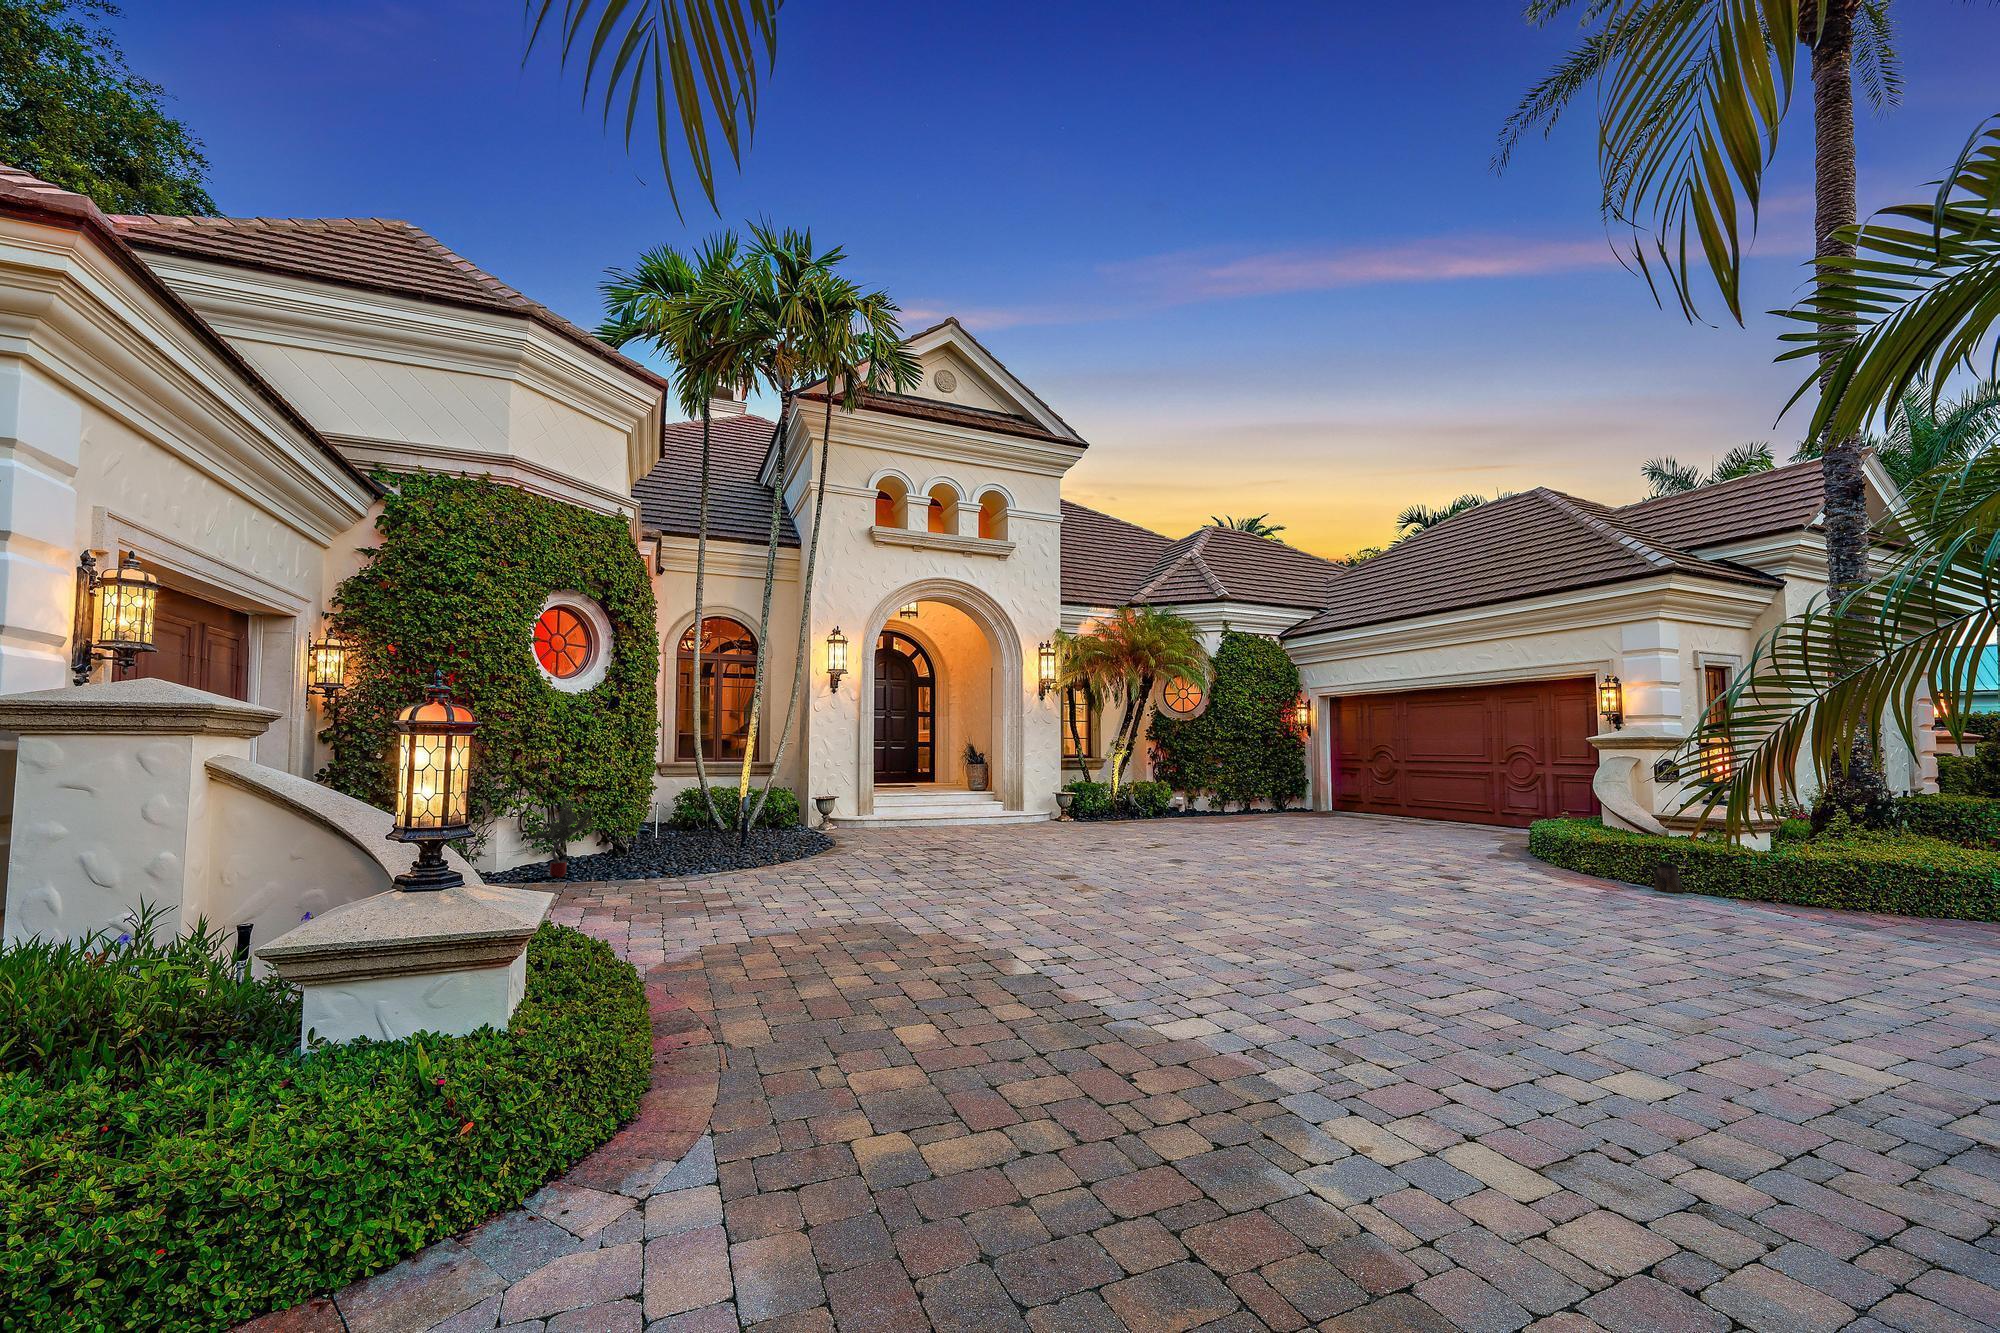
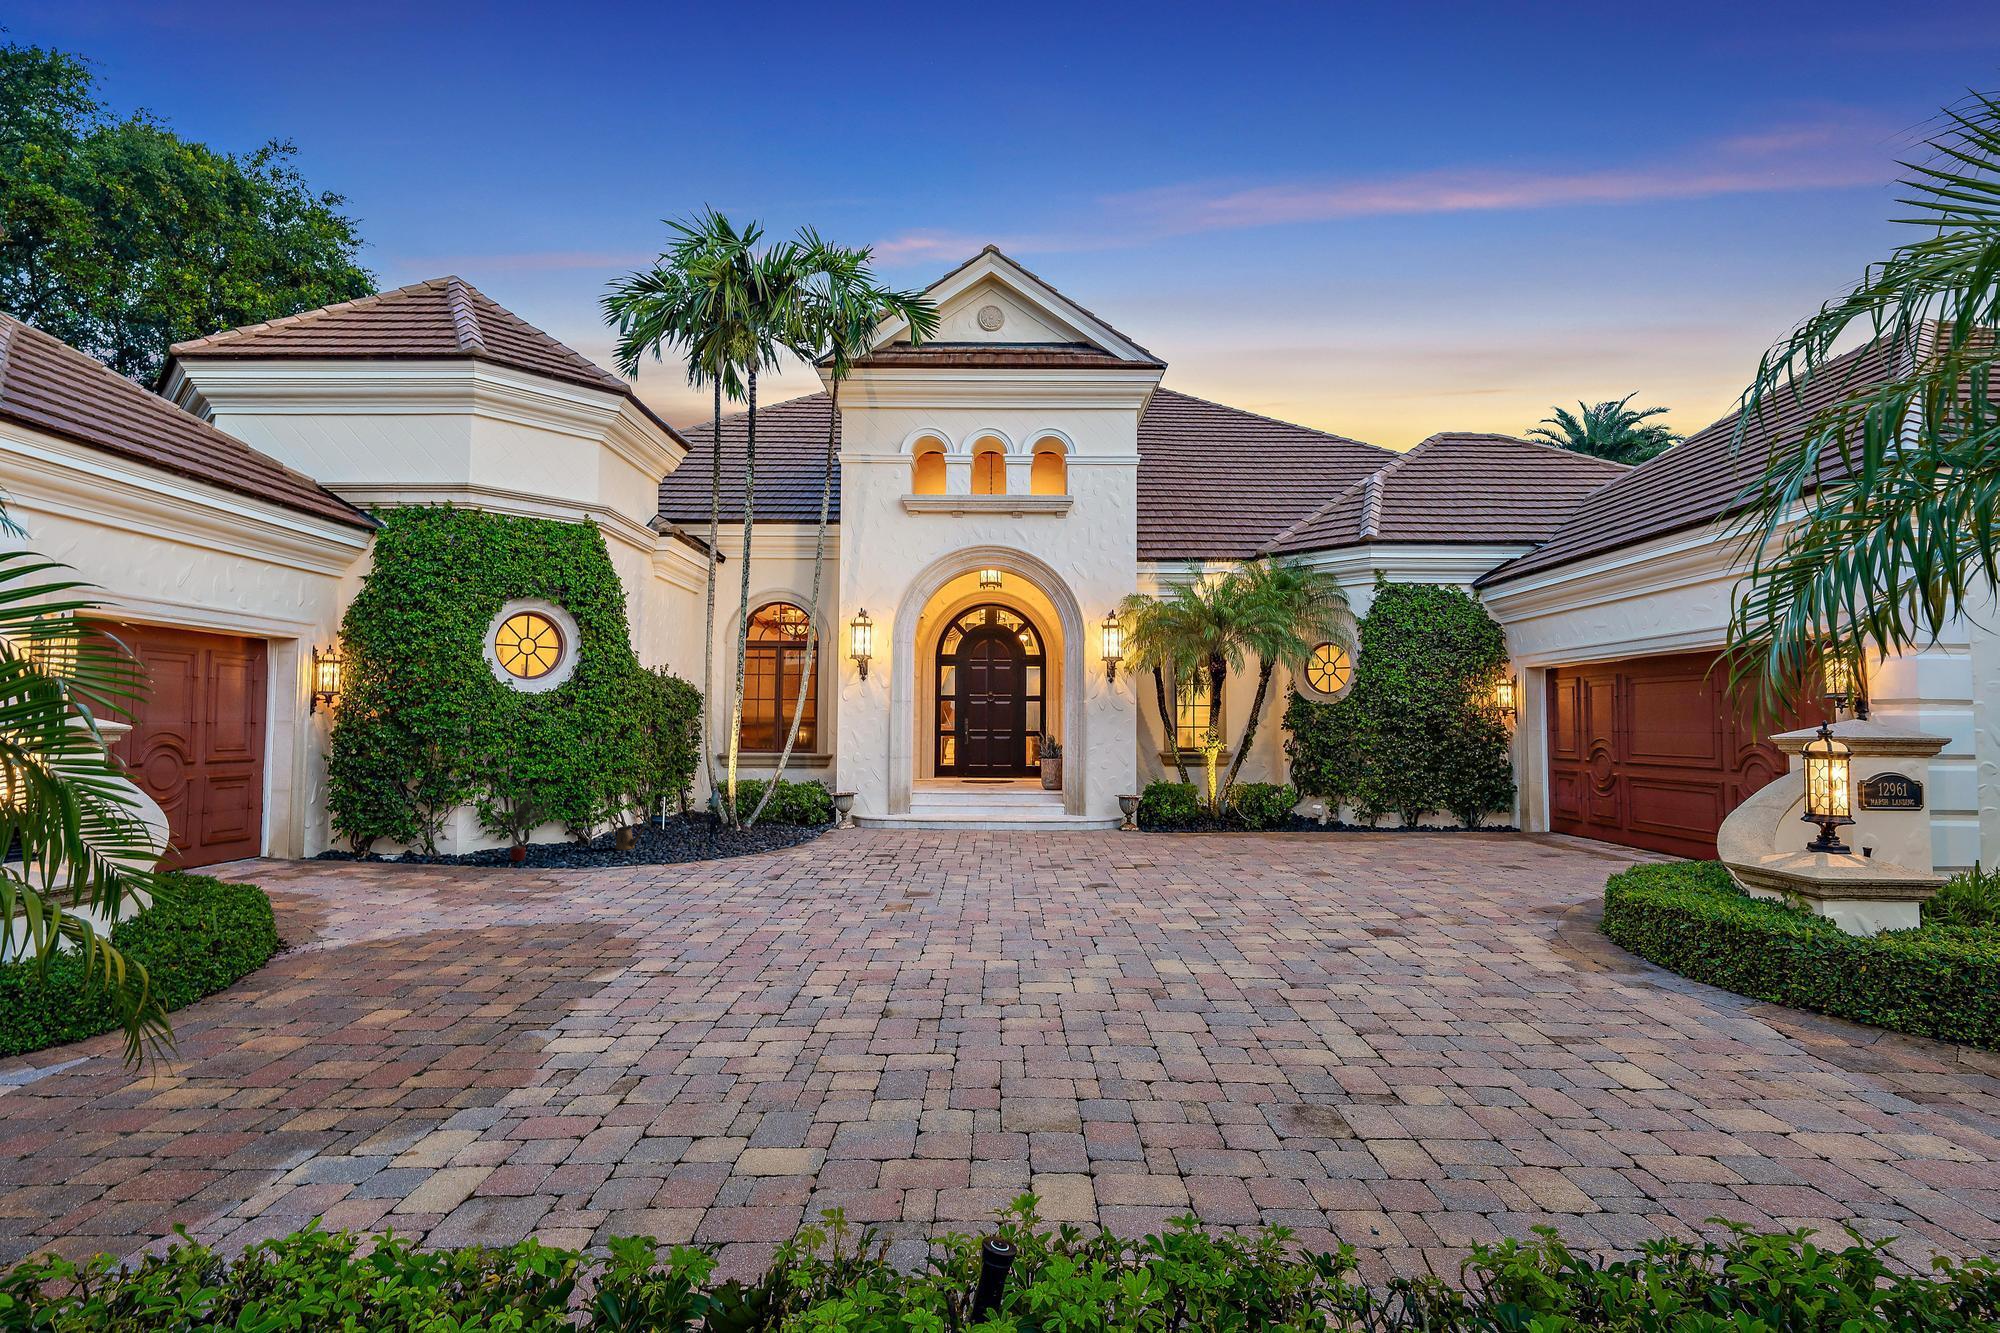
watering can: present [1648,862,1684,892] -> present [611,825,648,850]

